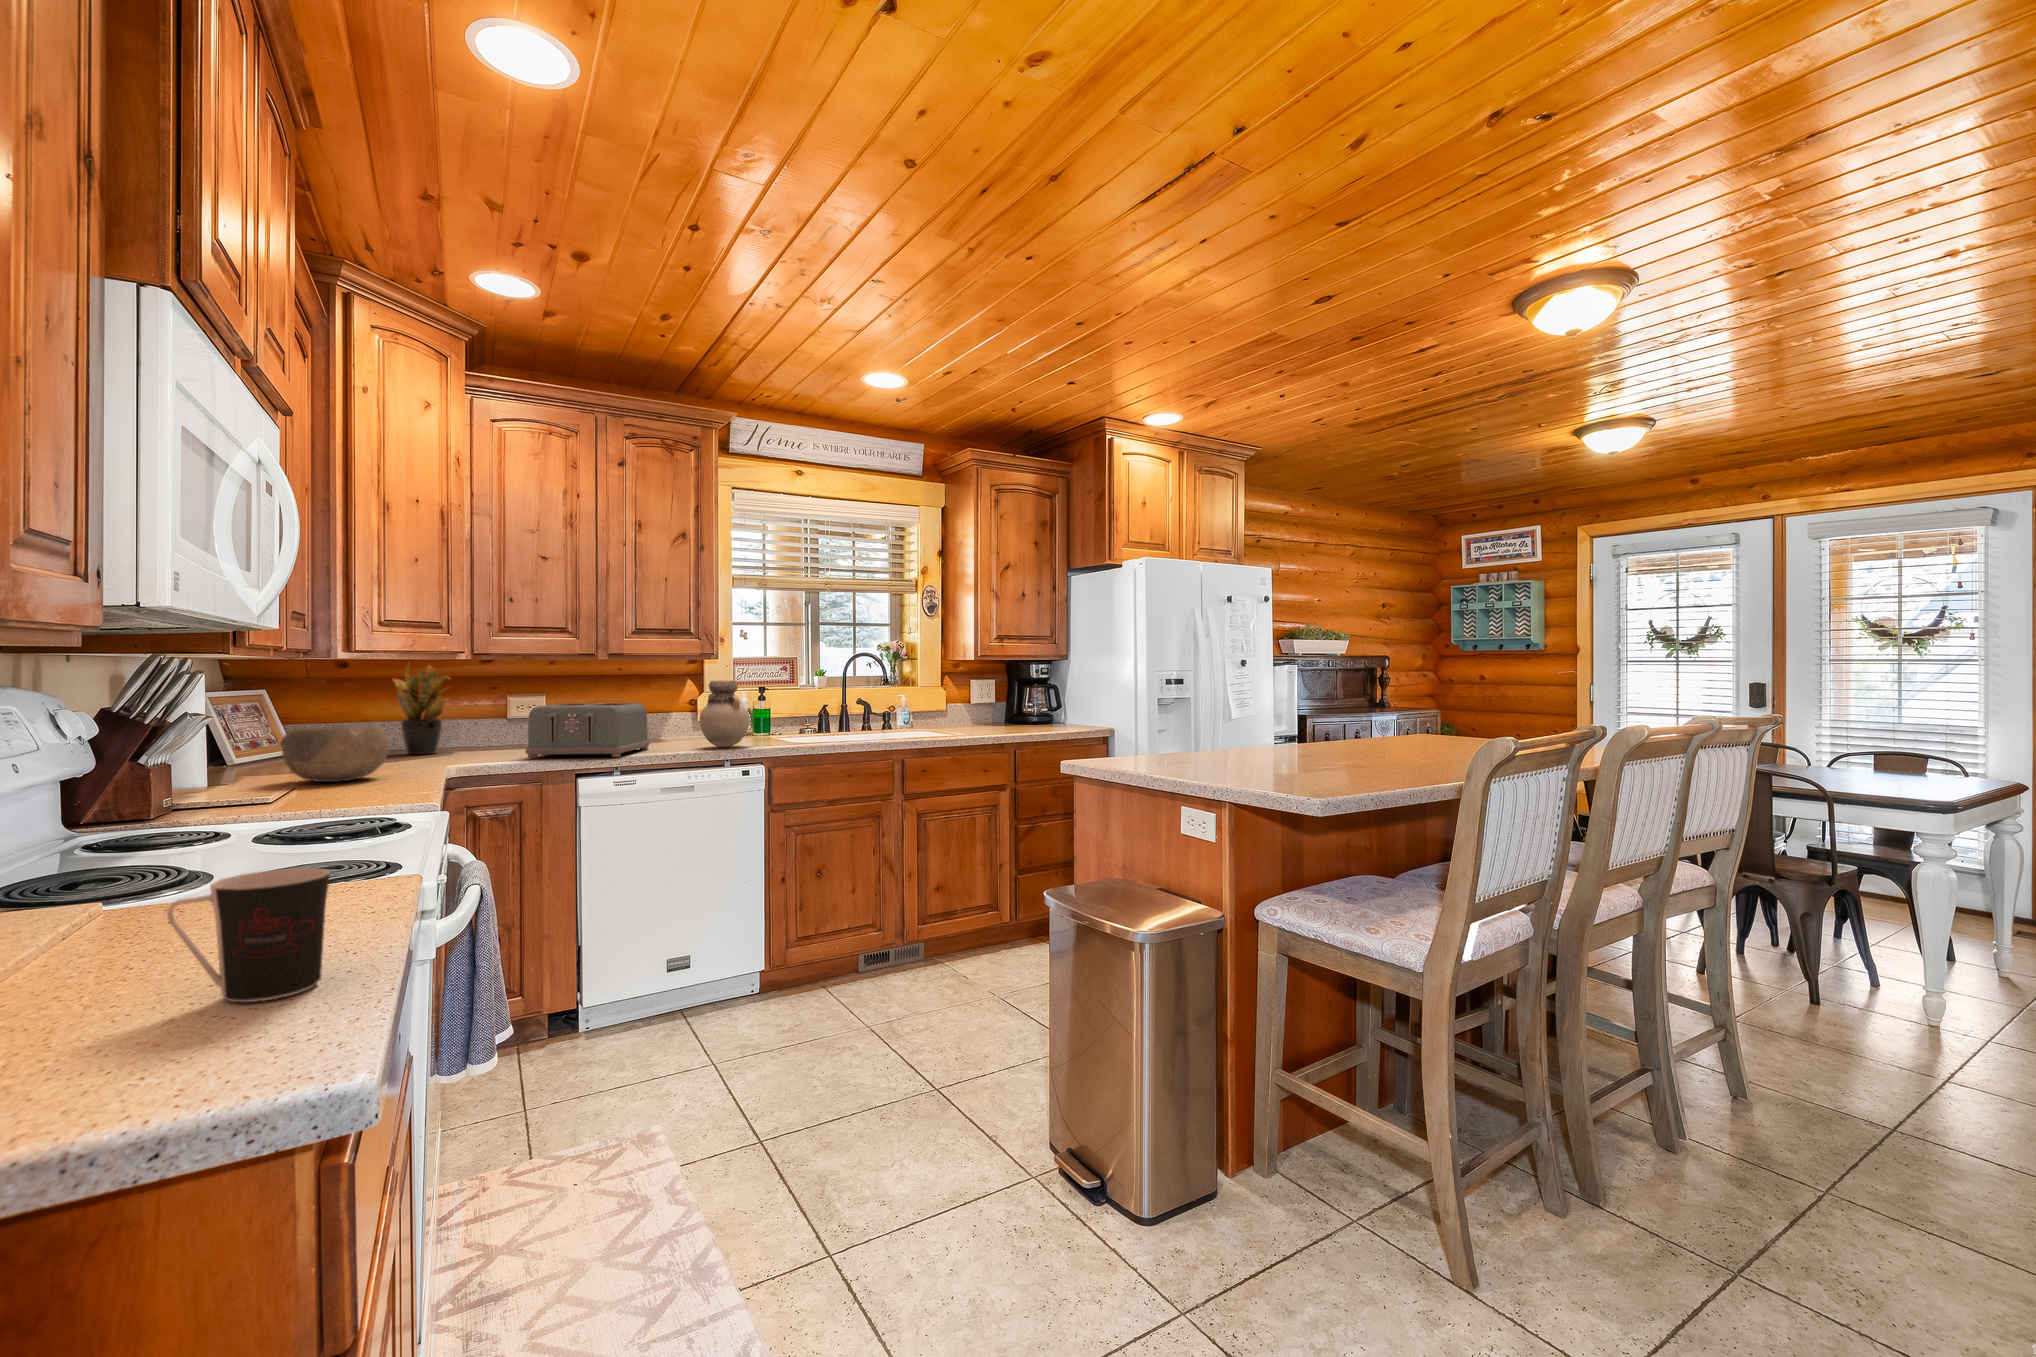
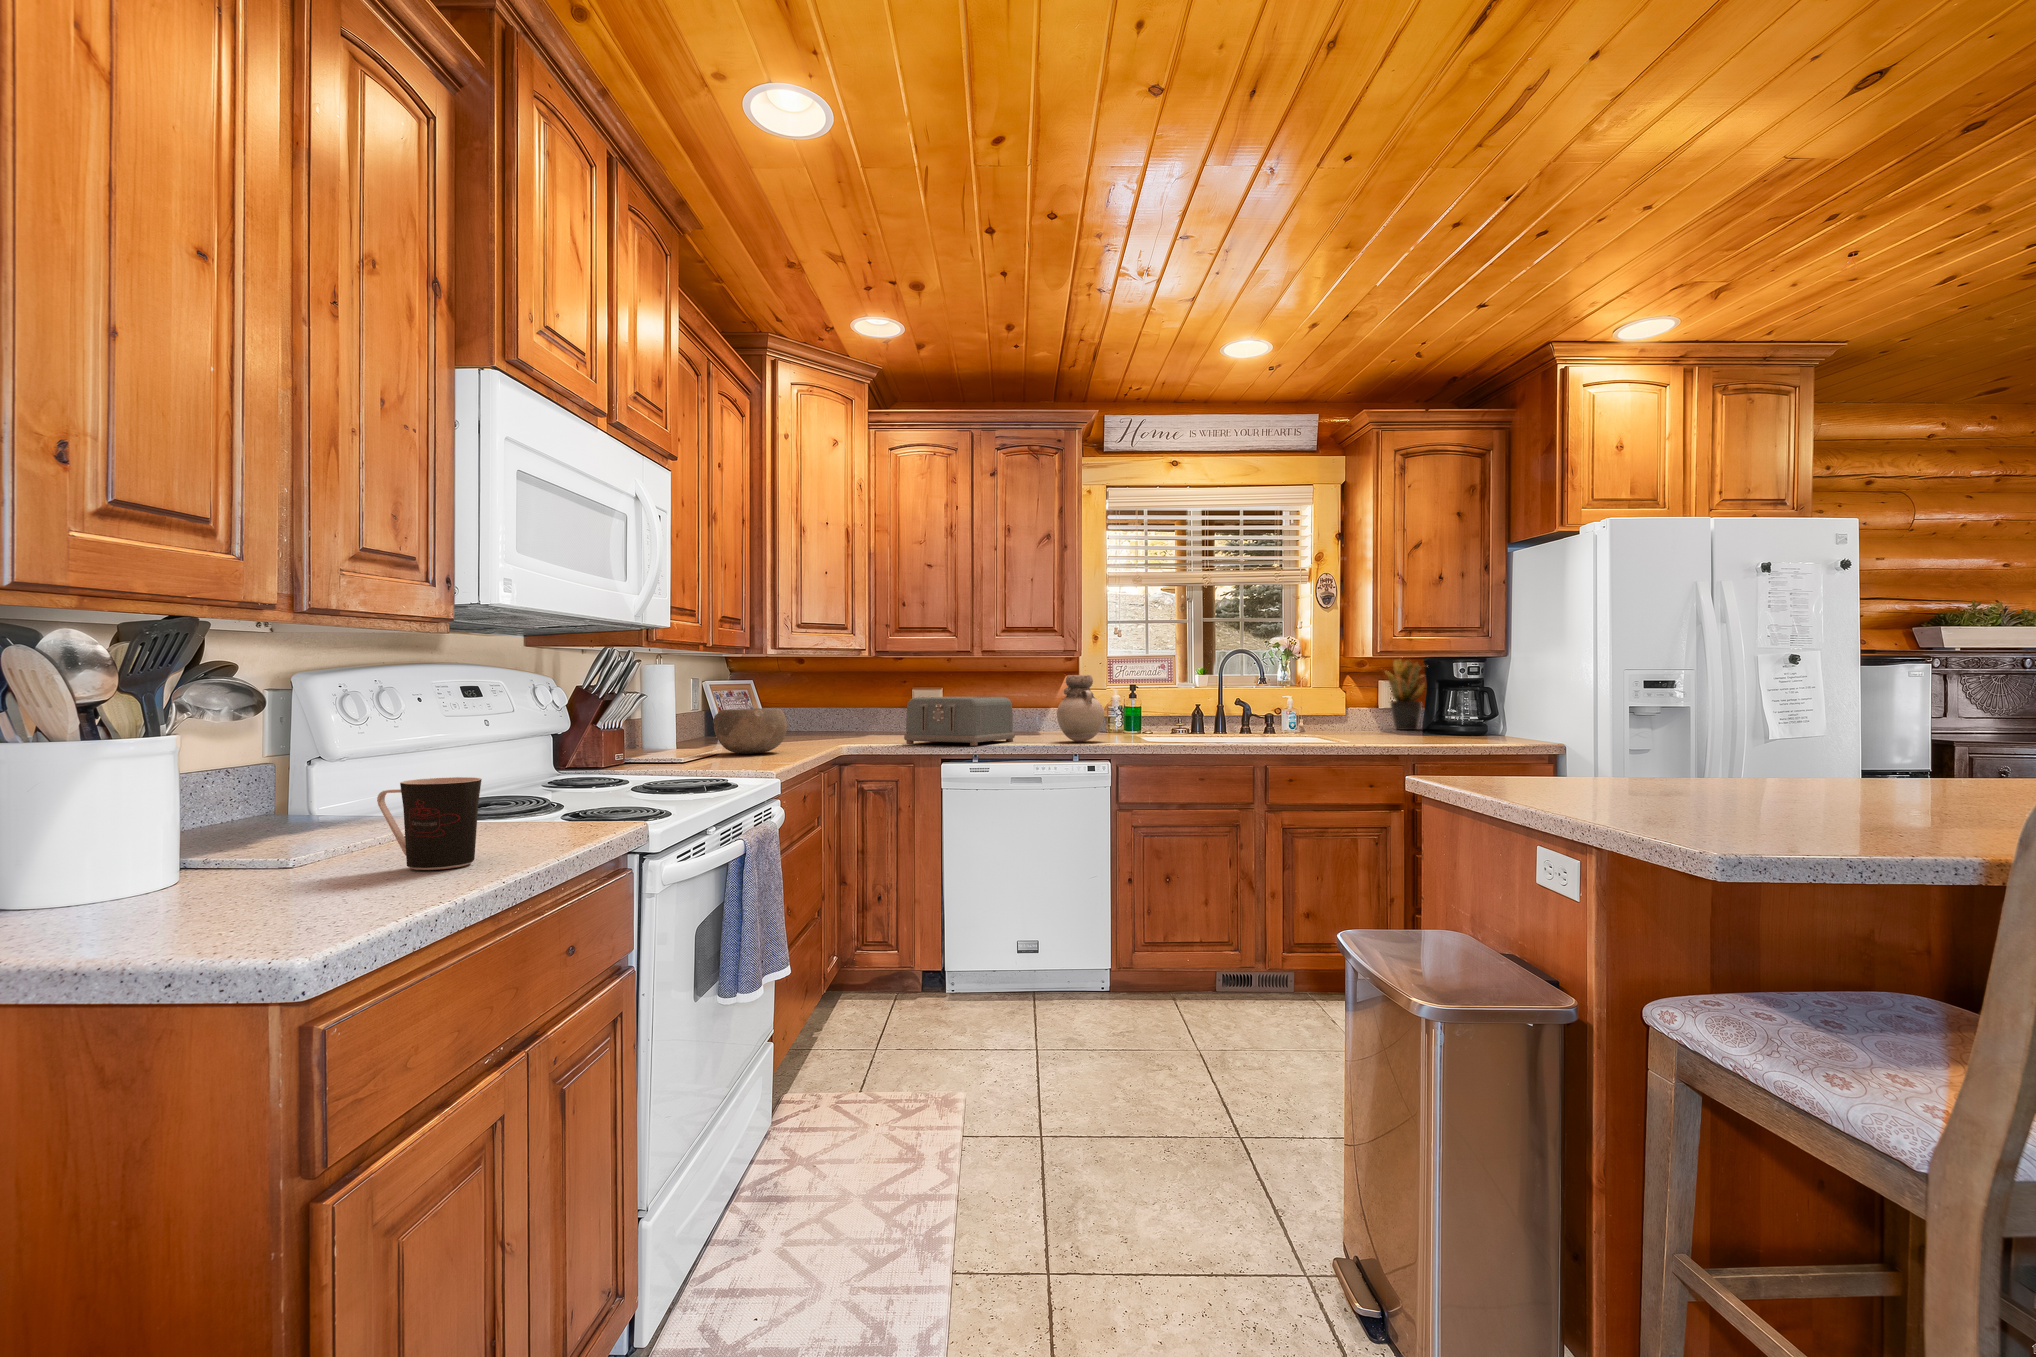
potted plant: present [393,665,449,755] -> present [1385,659,1428,730]

